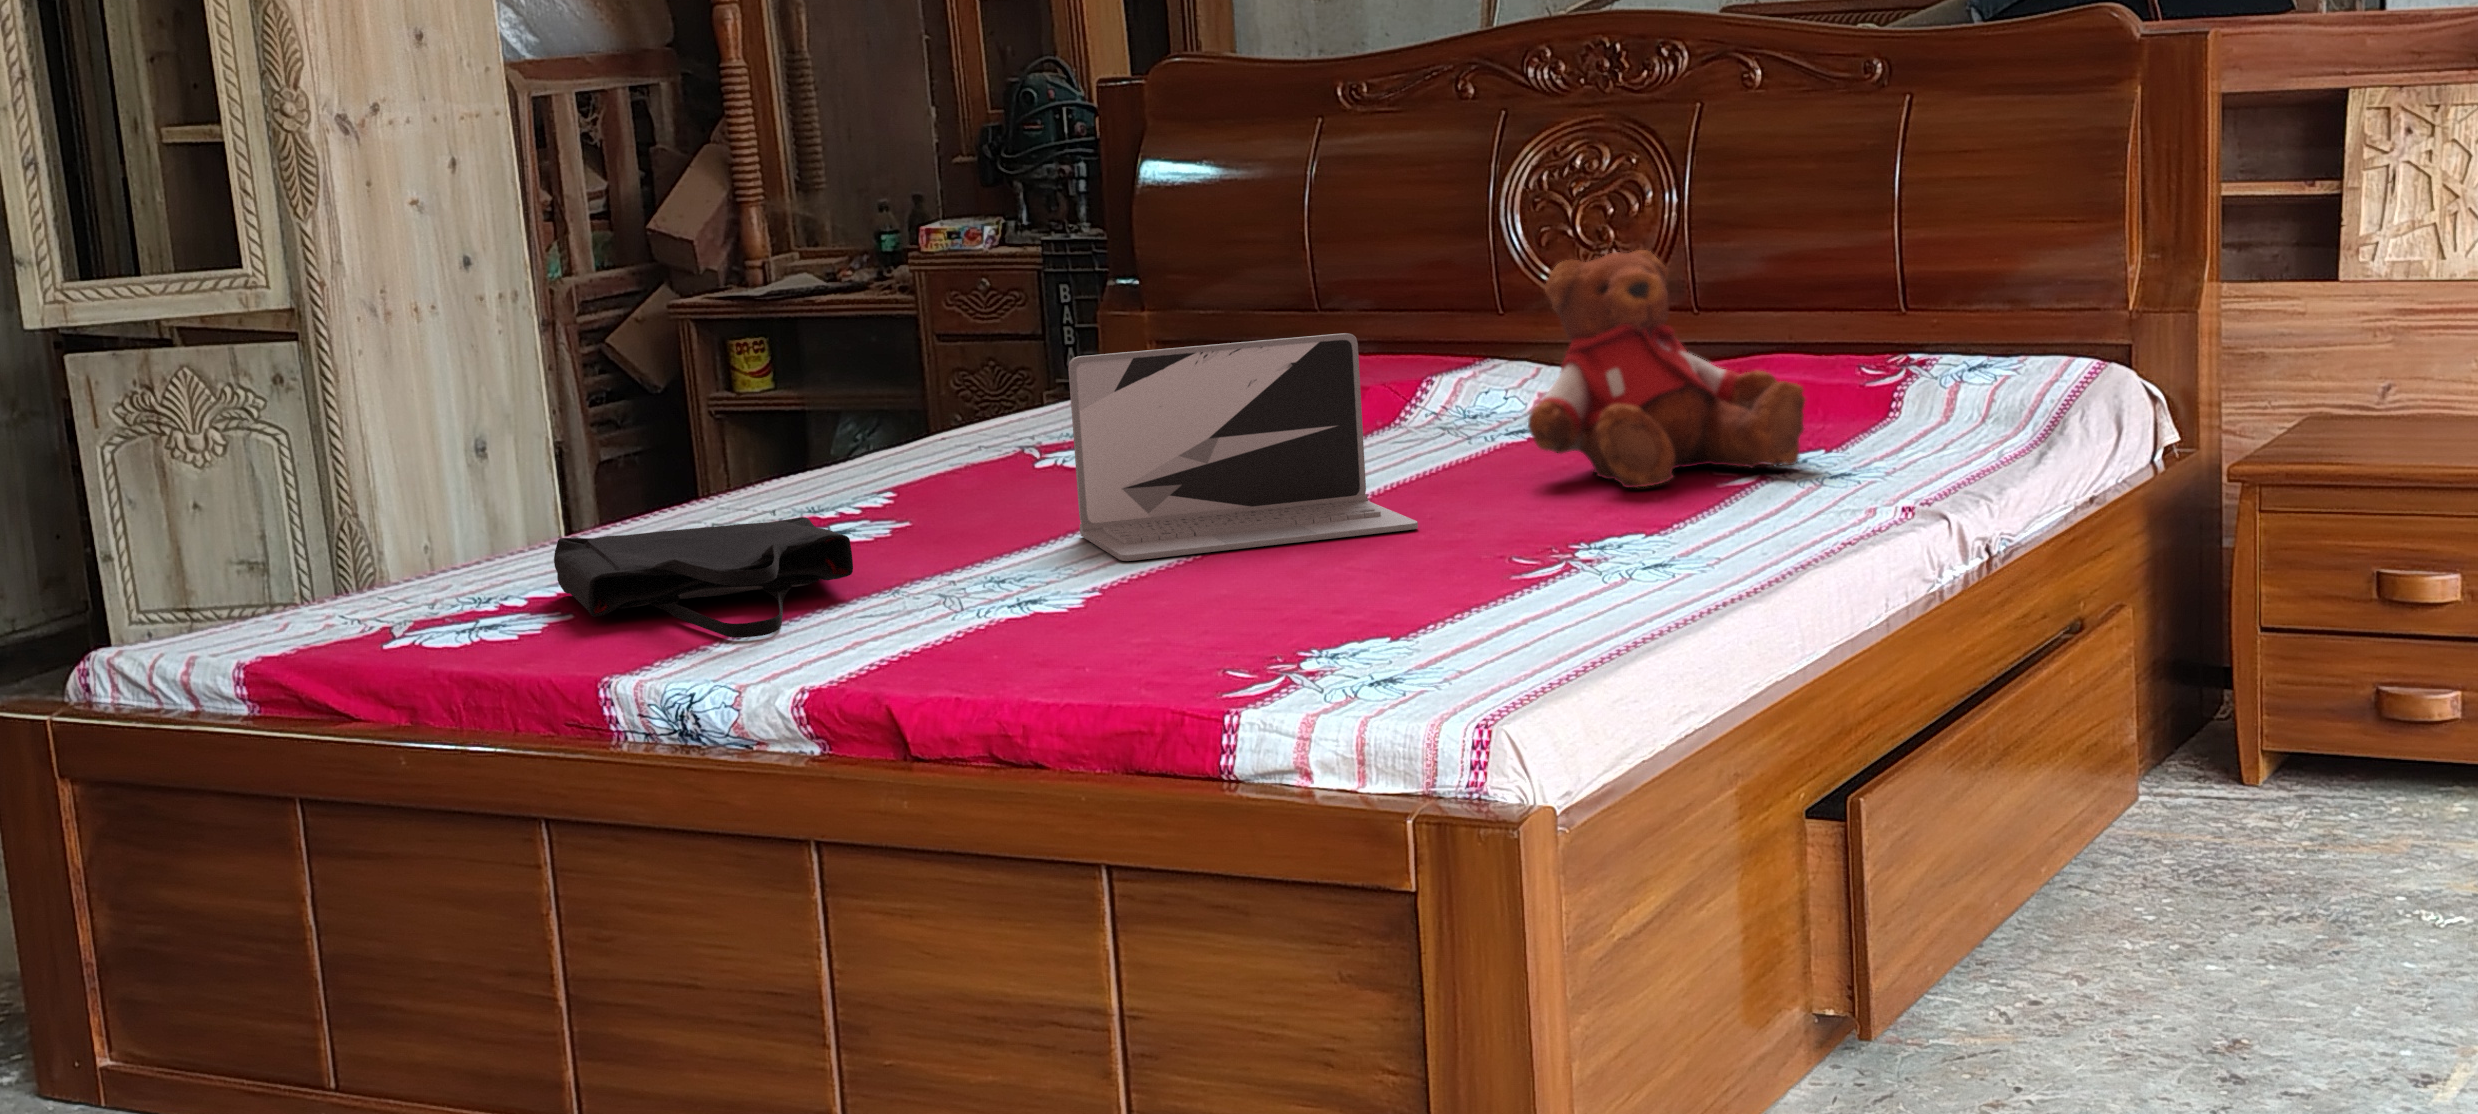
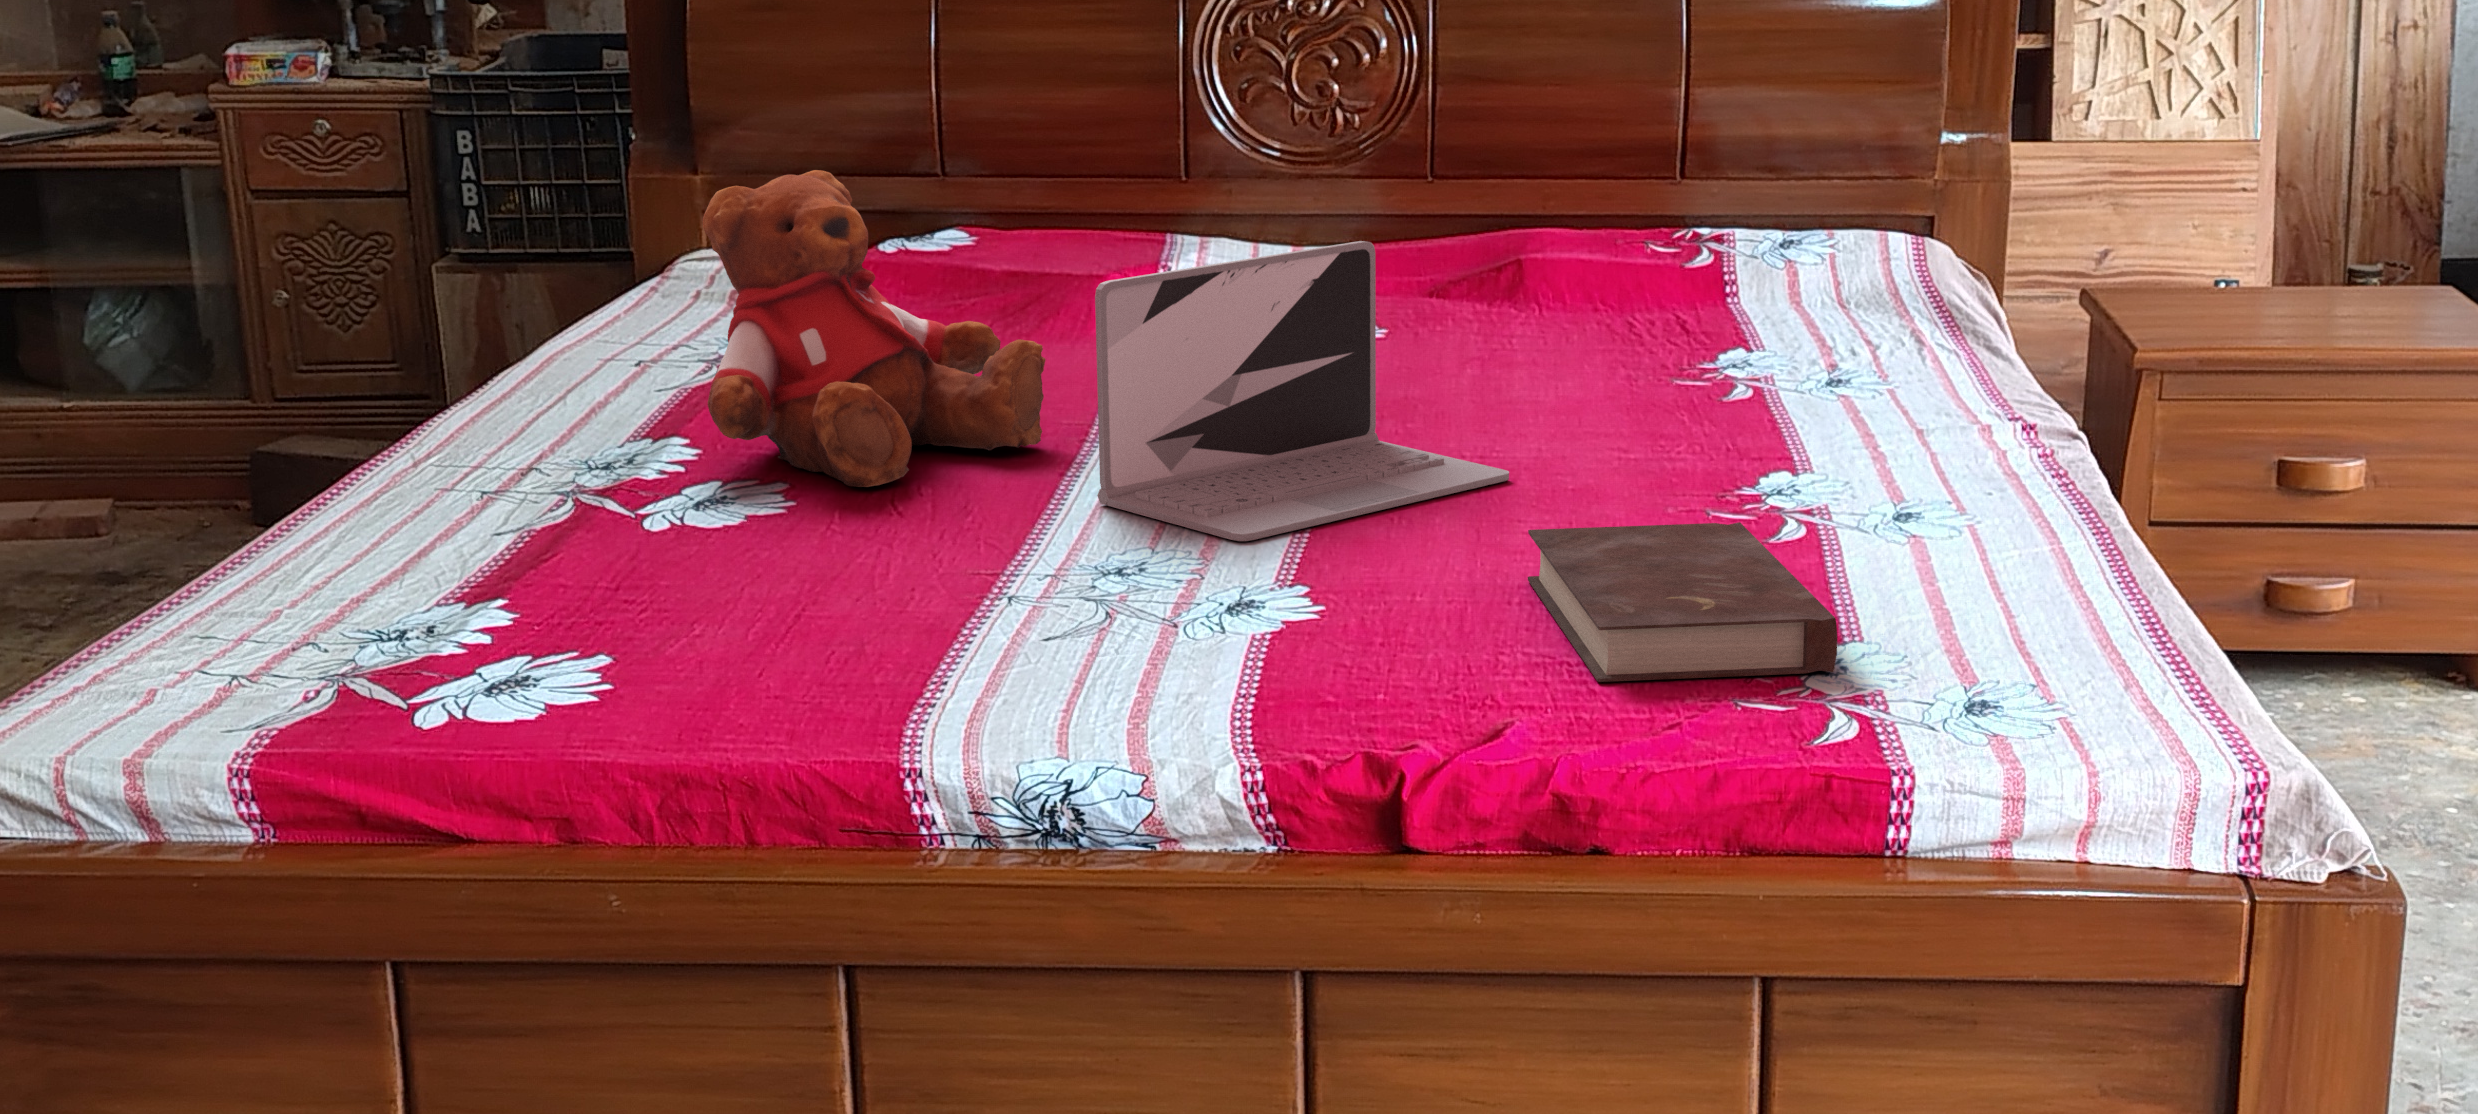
teddy bear: present [1528,250,1805,488] -> present [703,170,1045,487]
tote bag: present [554,517,853,638] -> none [556,503,1009,689]
book: none [1166,548,1446,654] -> present [1528,522,1838,682]

